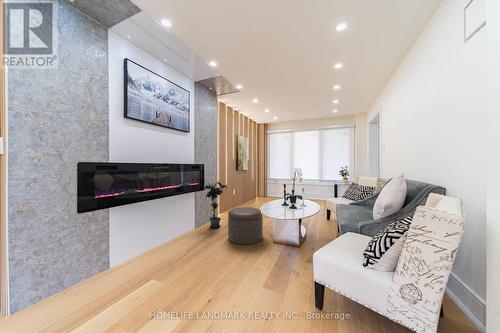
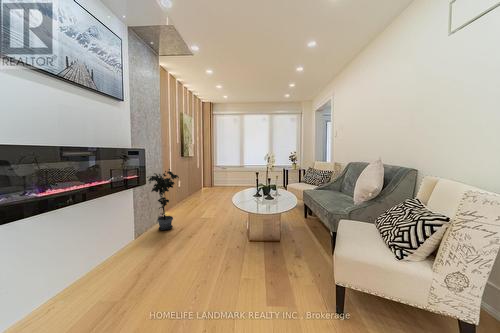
ottoman: present [228,207,263,245] -> none [189,201,232,248]

